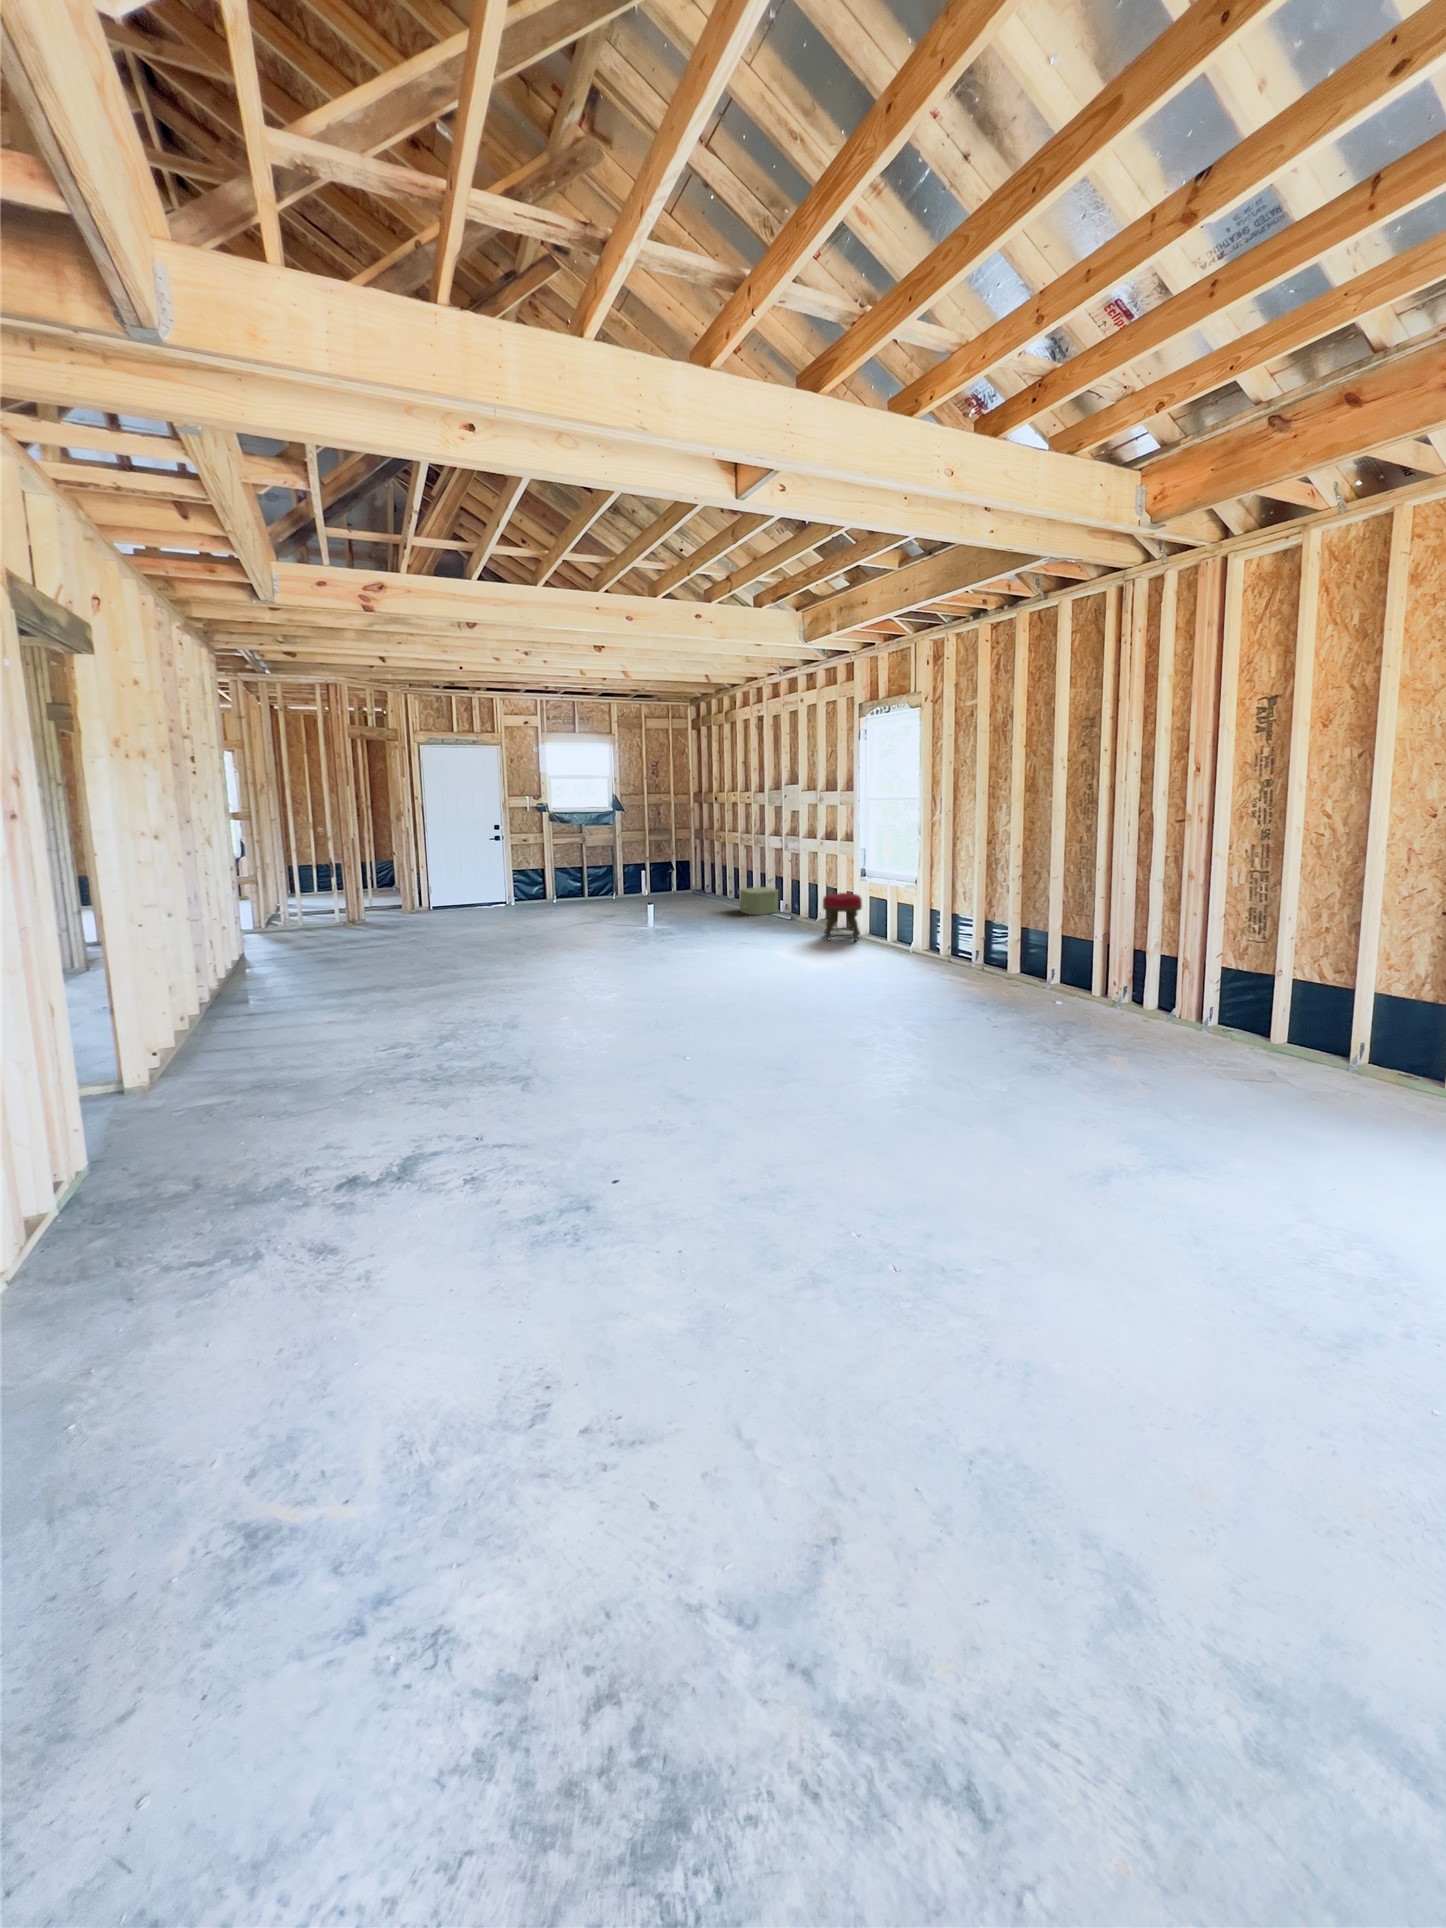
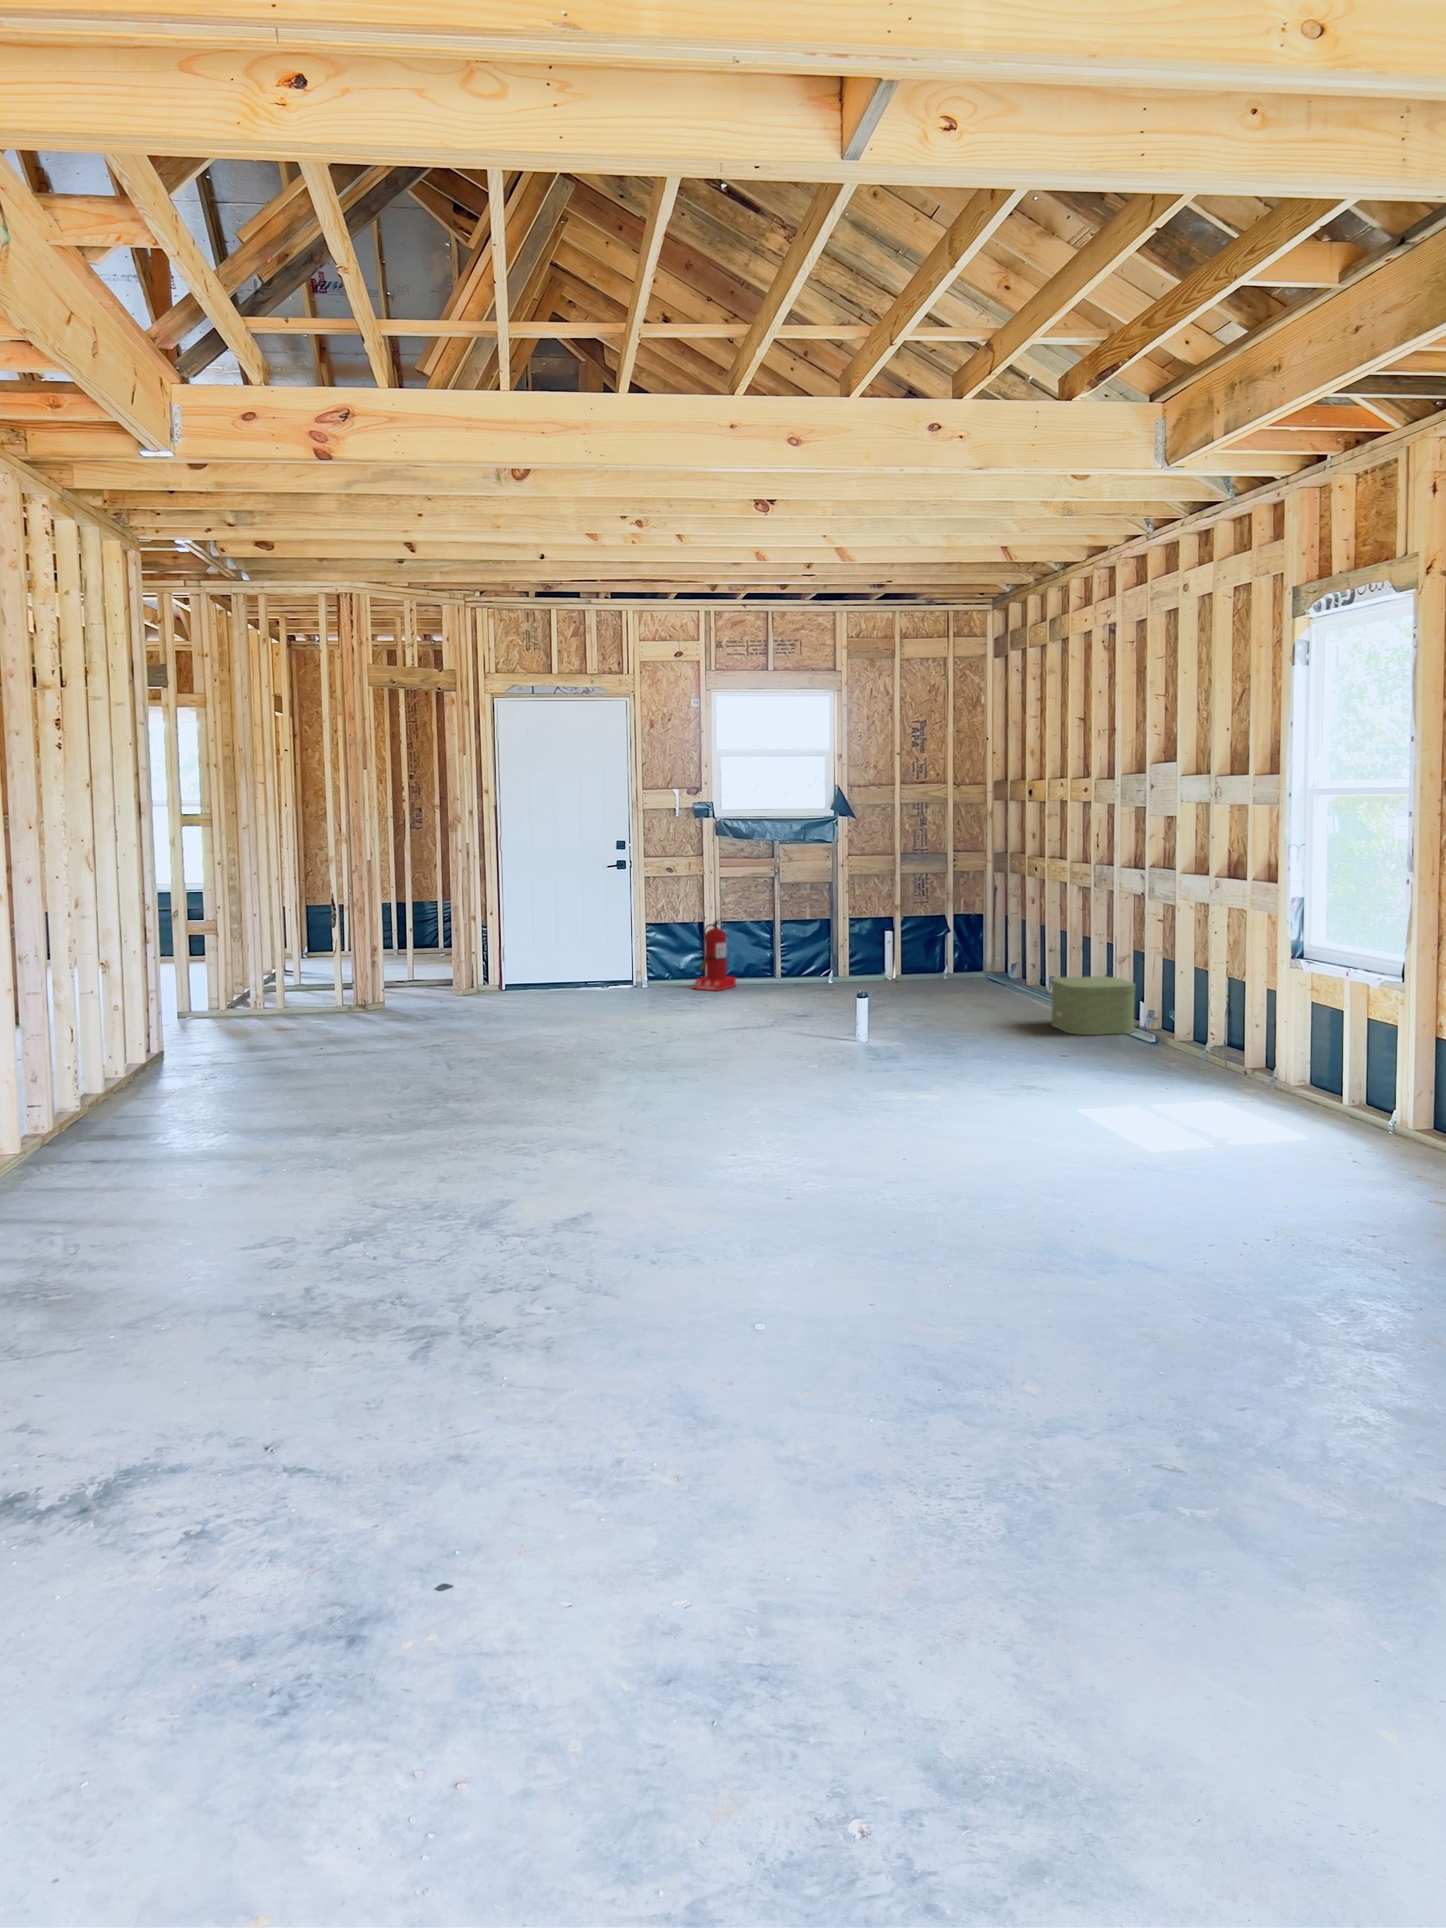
fire extinguisher: none [546,868,569,906] -> present [693,921,736,991]
stool: present [823,893,862,941] -> none [1198,995,1292,1105]

